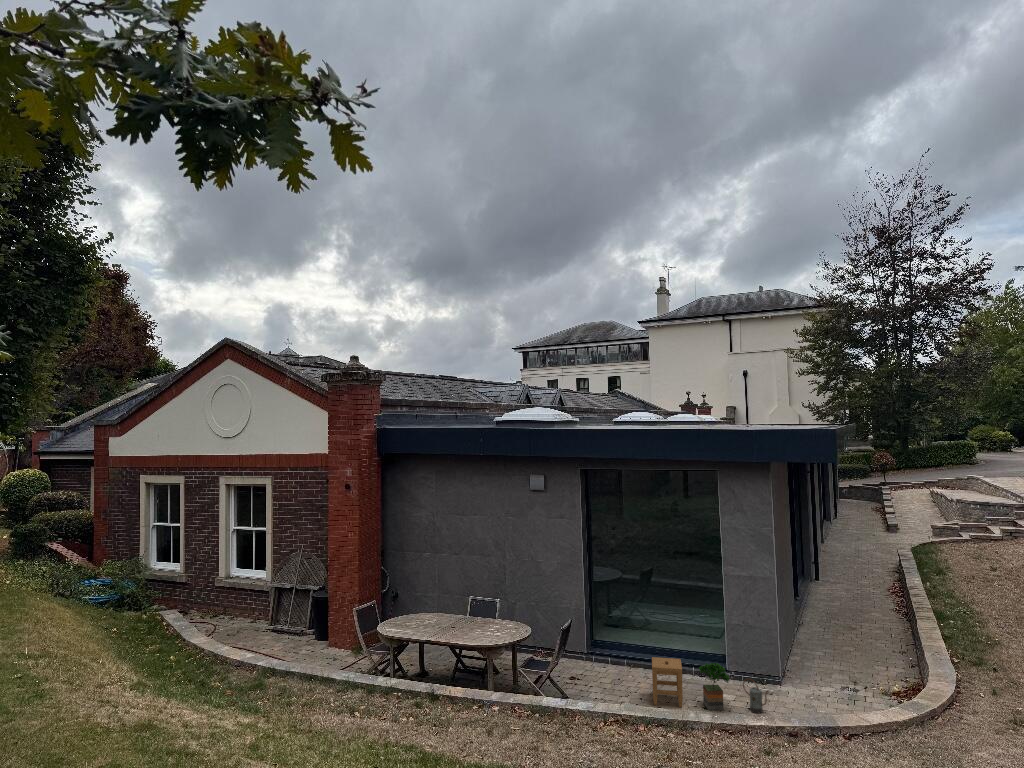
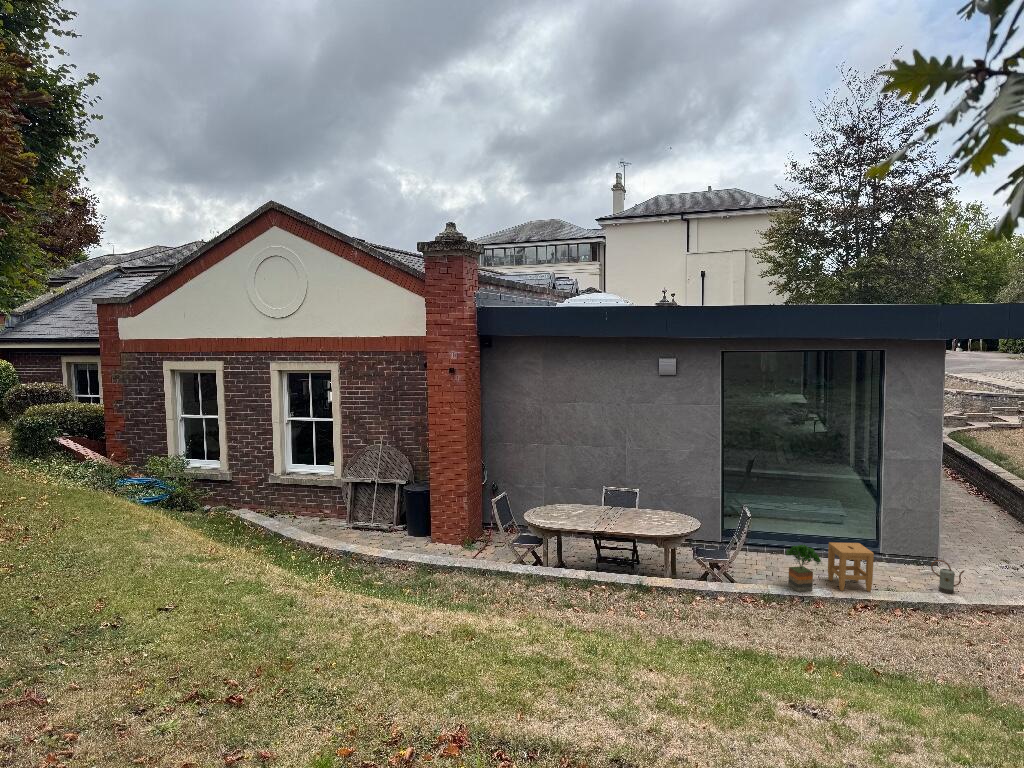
potted tree: present [699,663,729,710] -> present [786,545,821,592]

